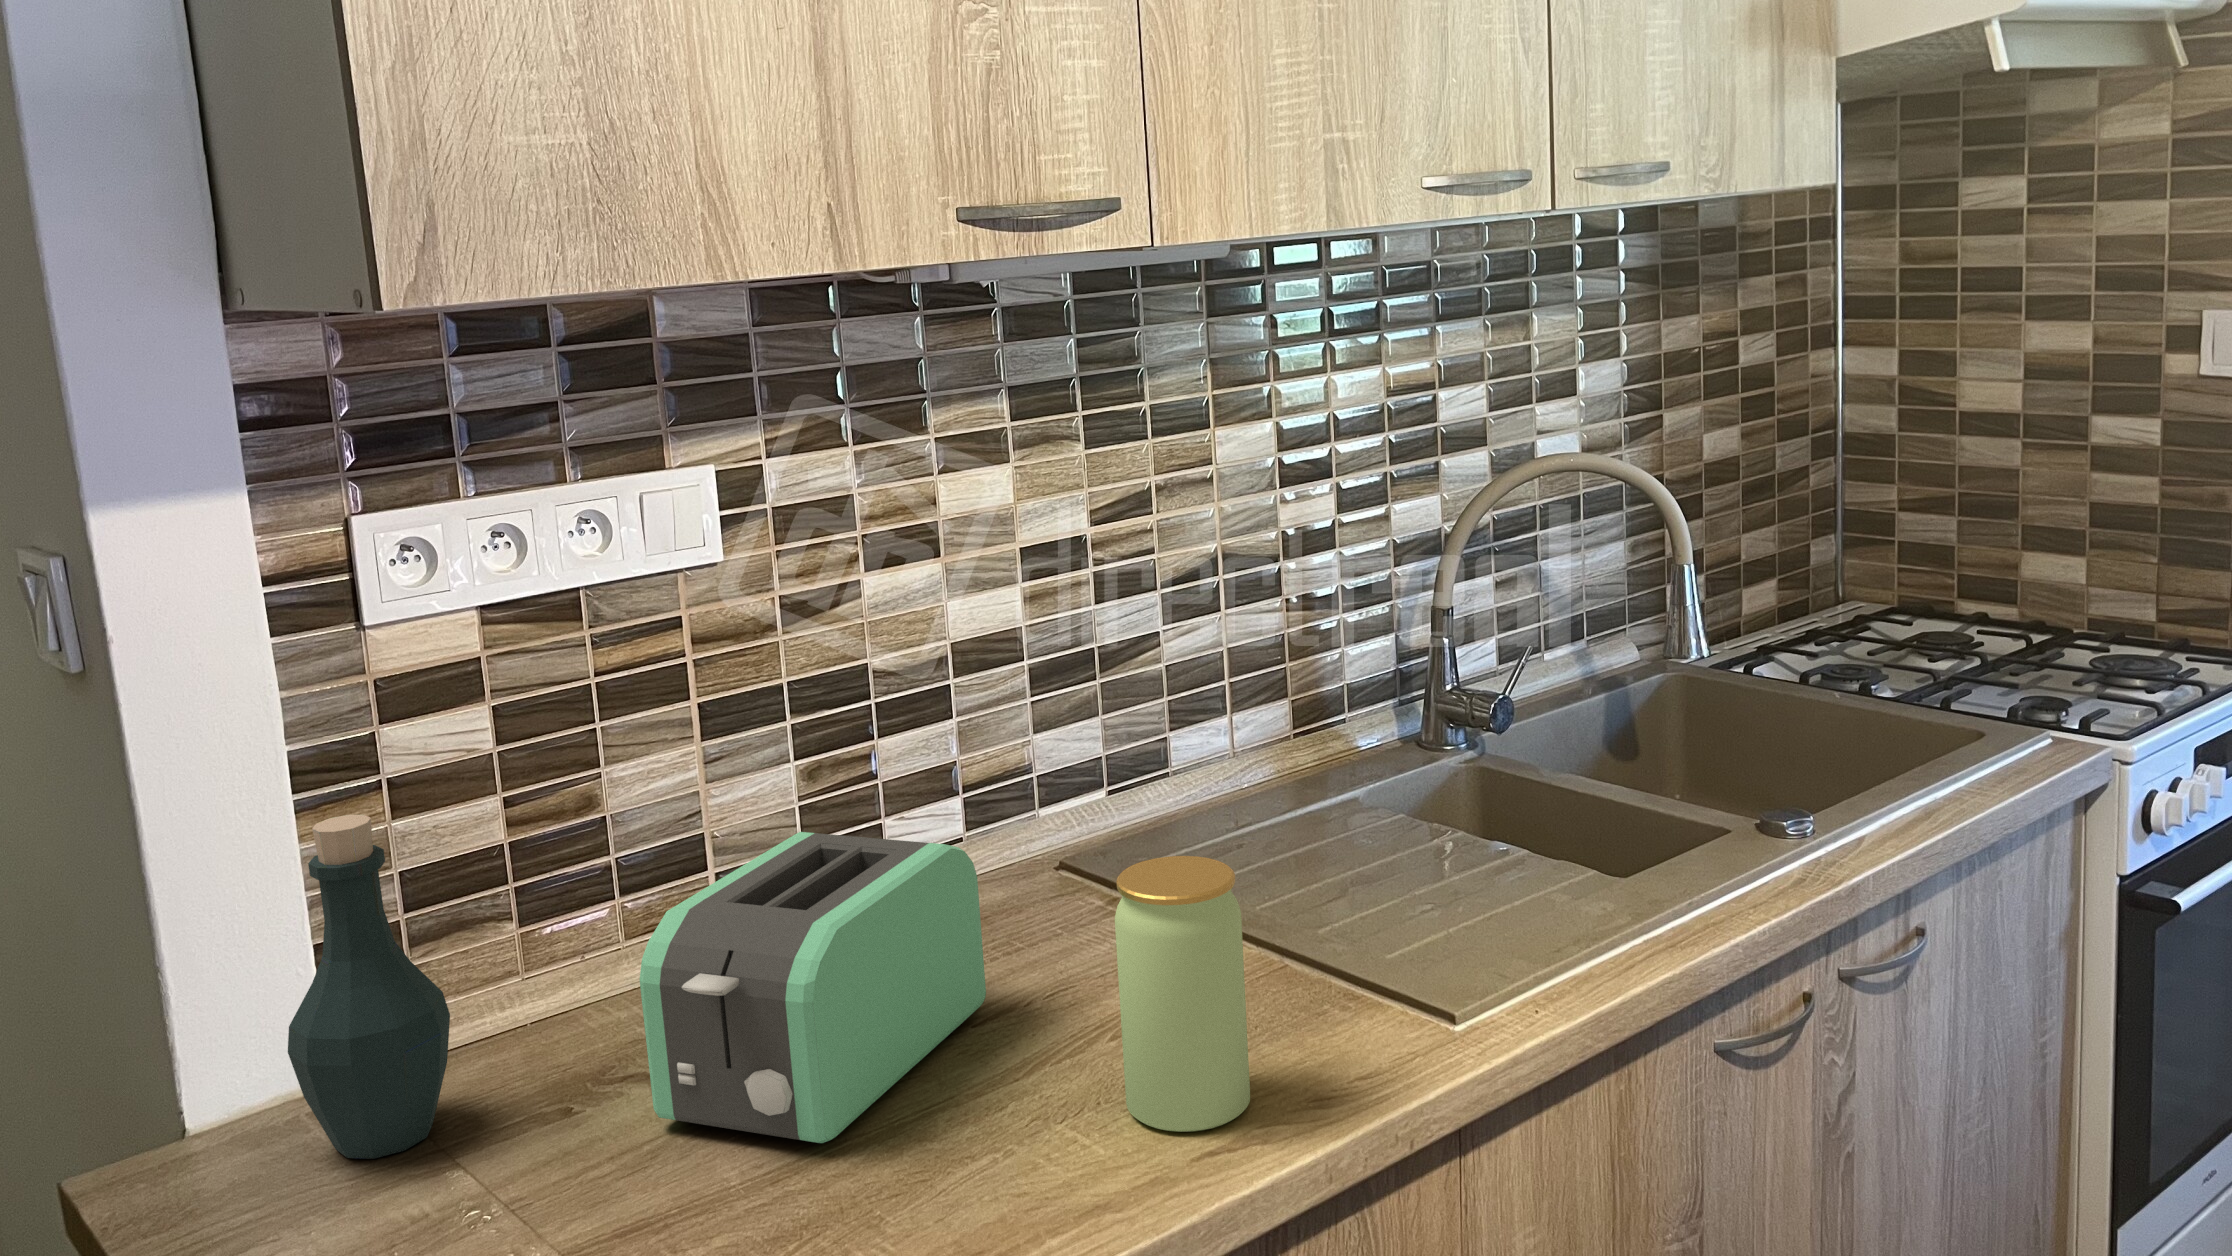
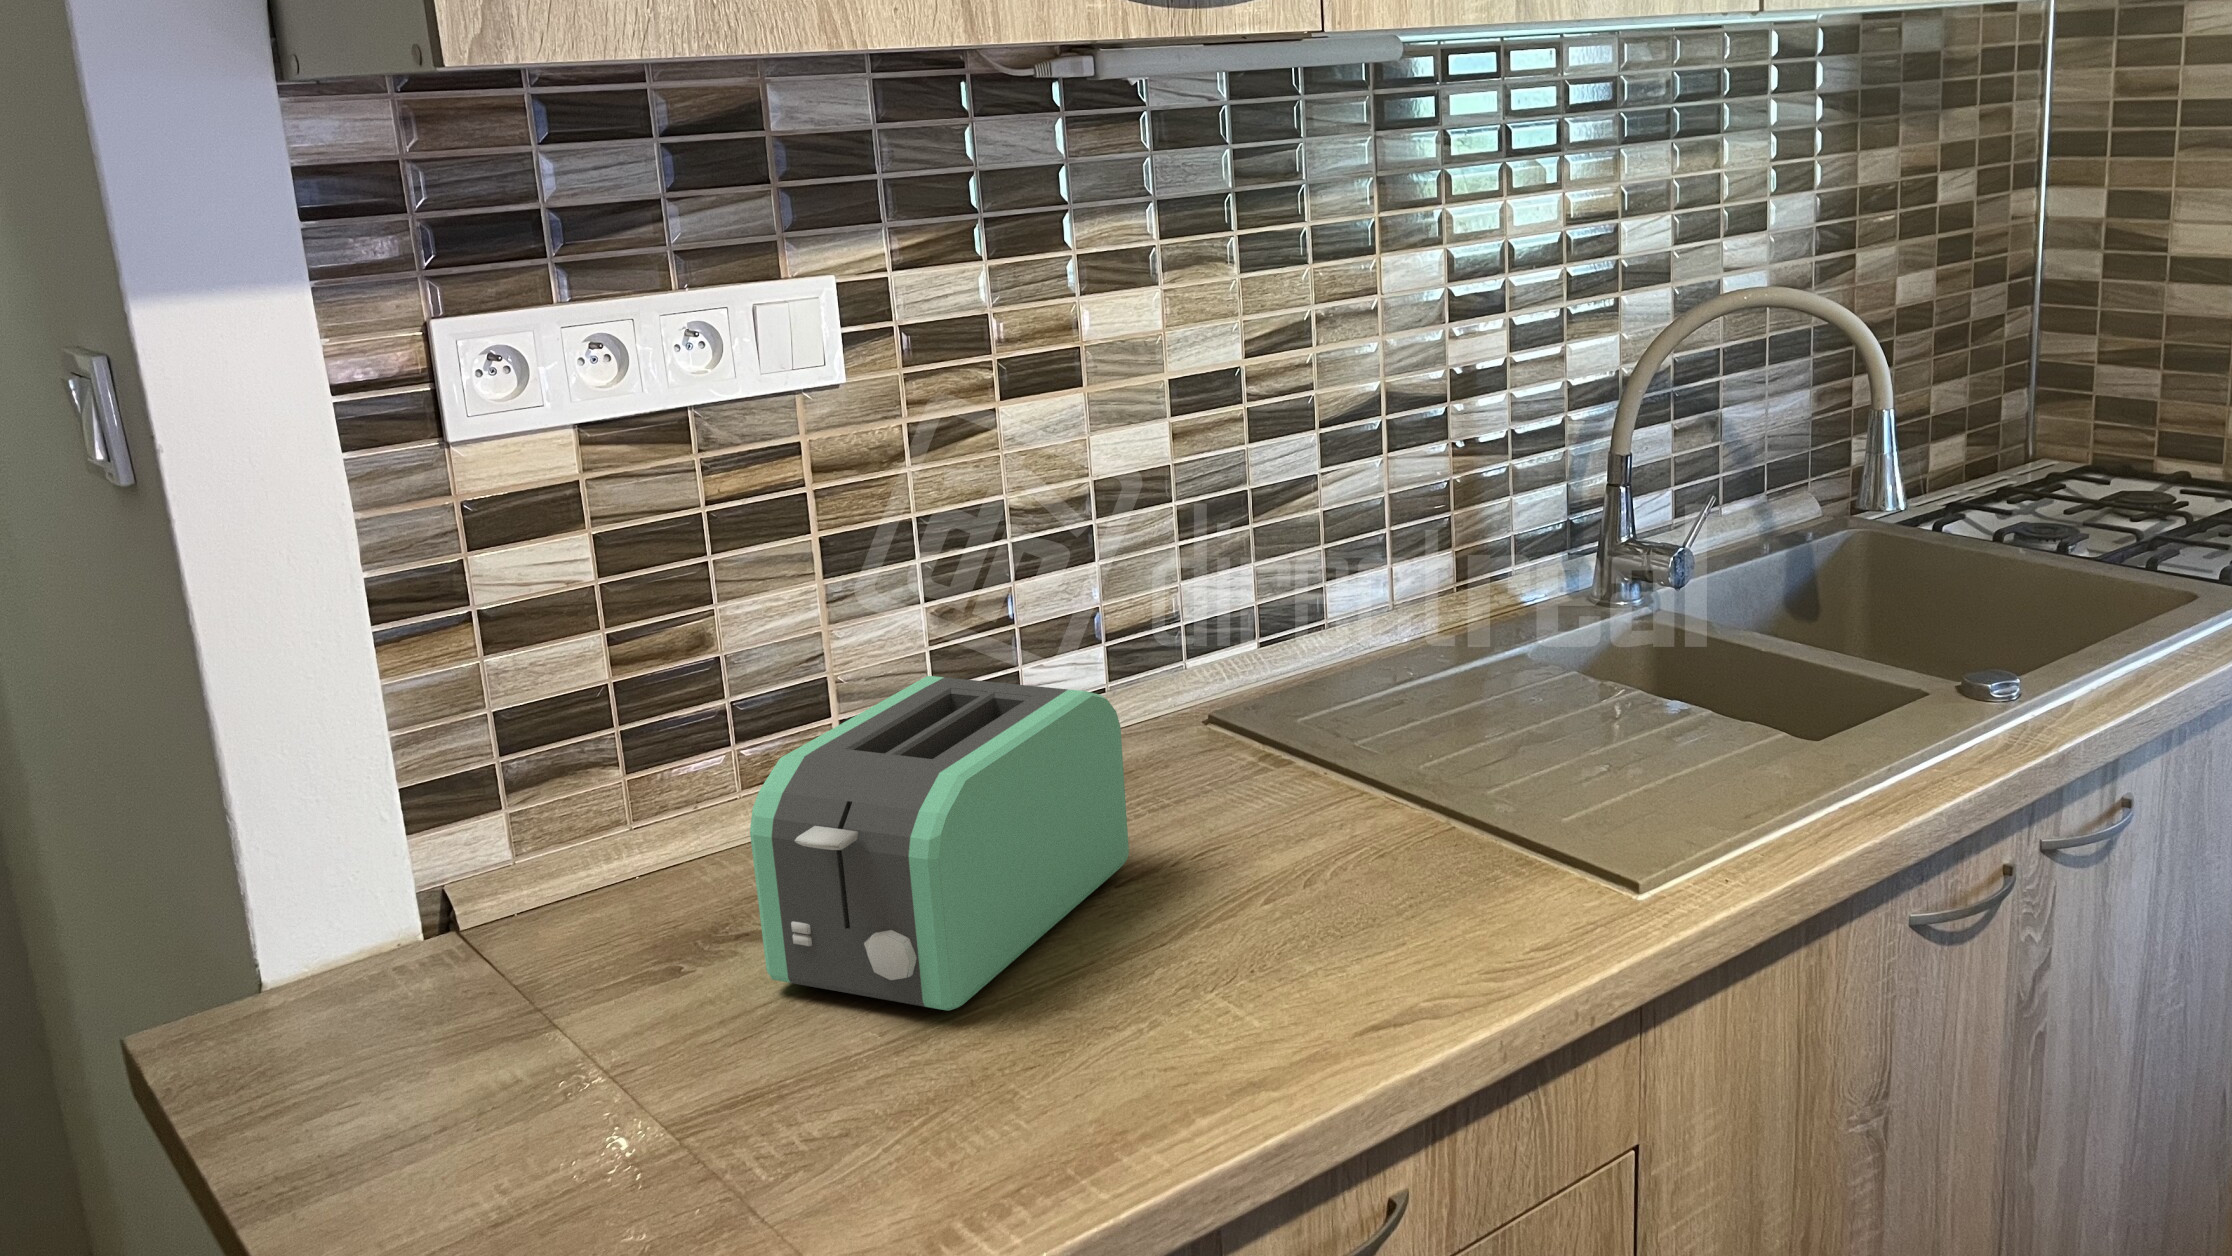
bottle: present [288,815,450,1159] -> none [366,647,545,1019]
jar: present [1115,856,1250,1132] -> none [1271,707,1416,1005]

